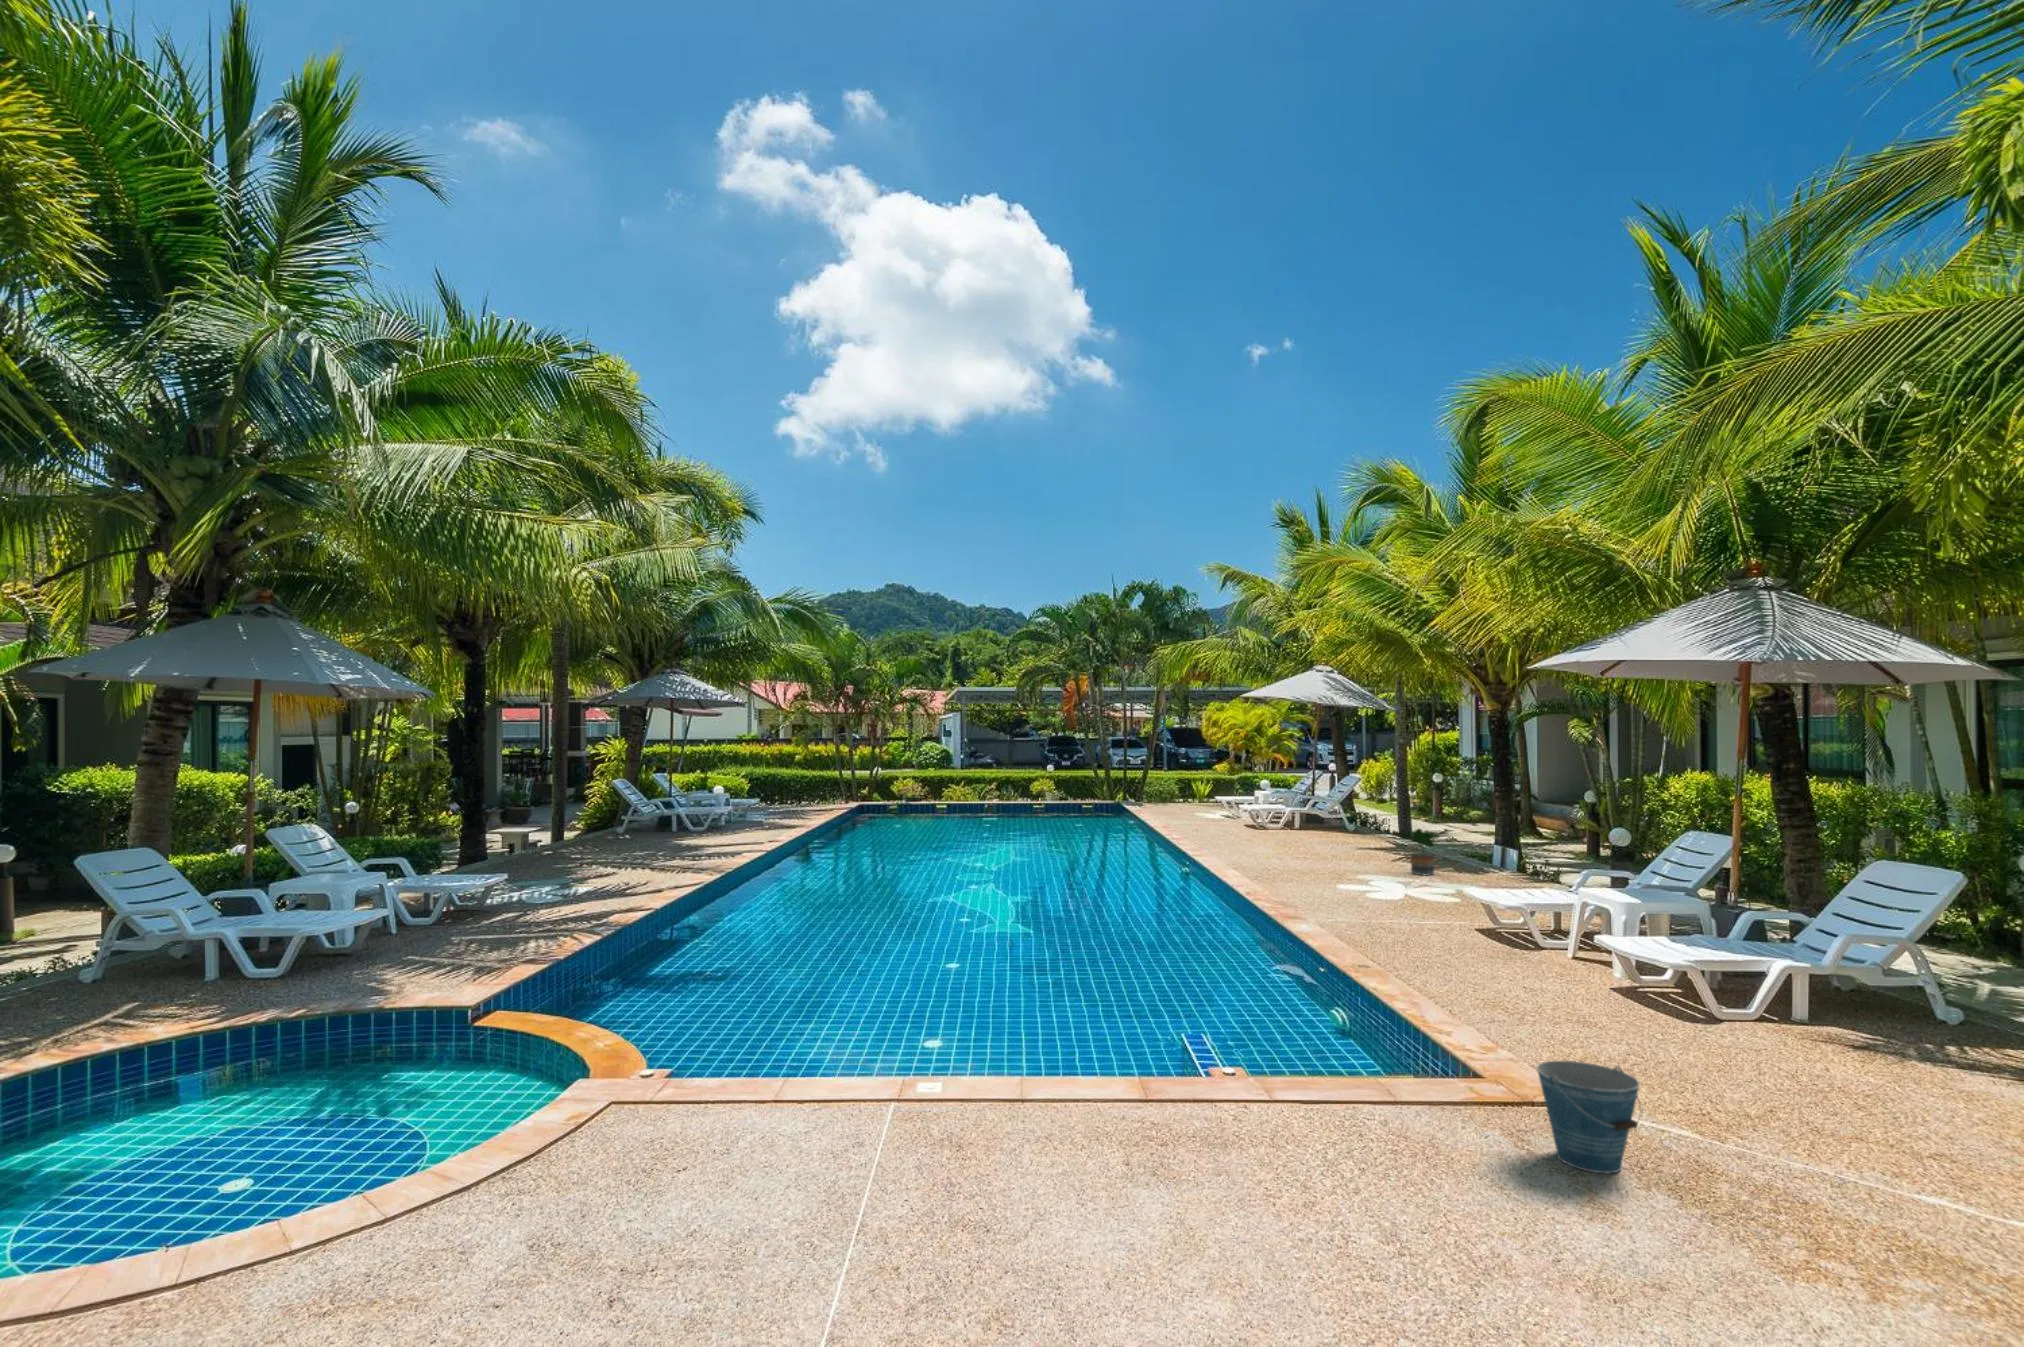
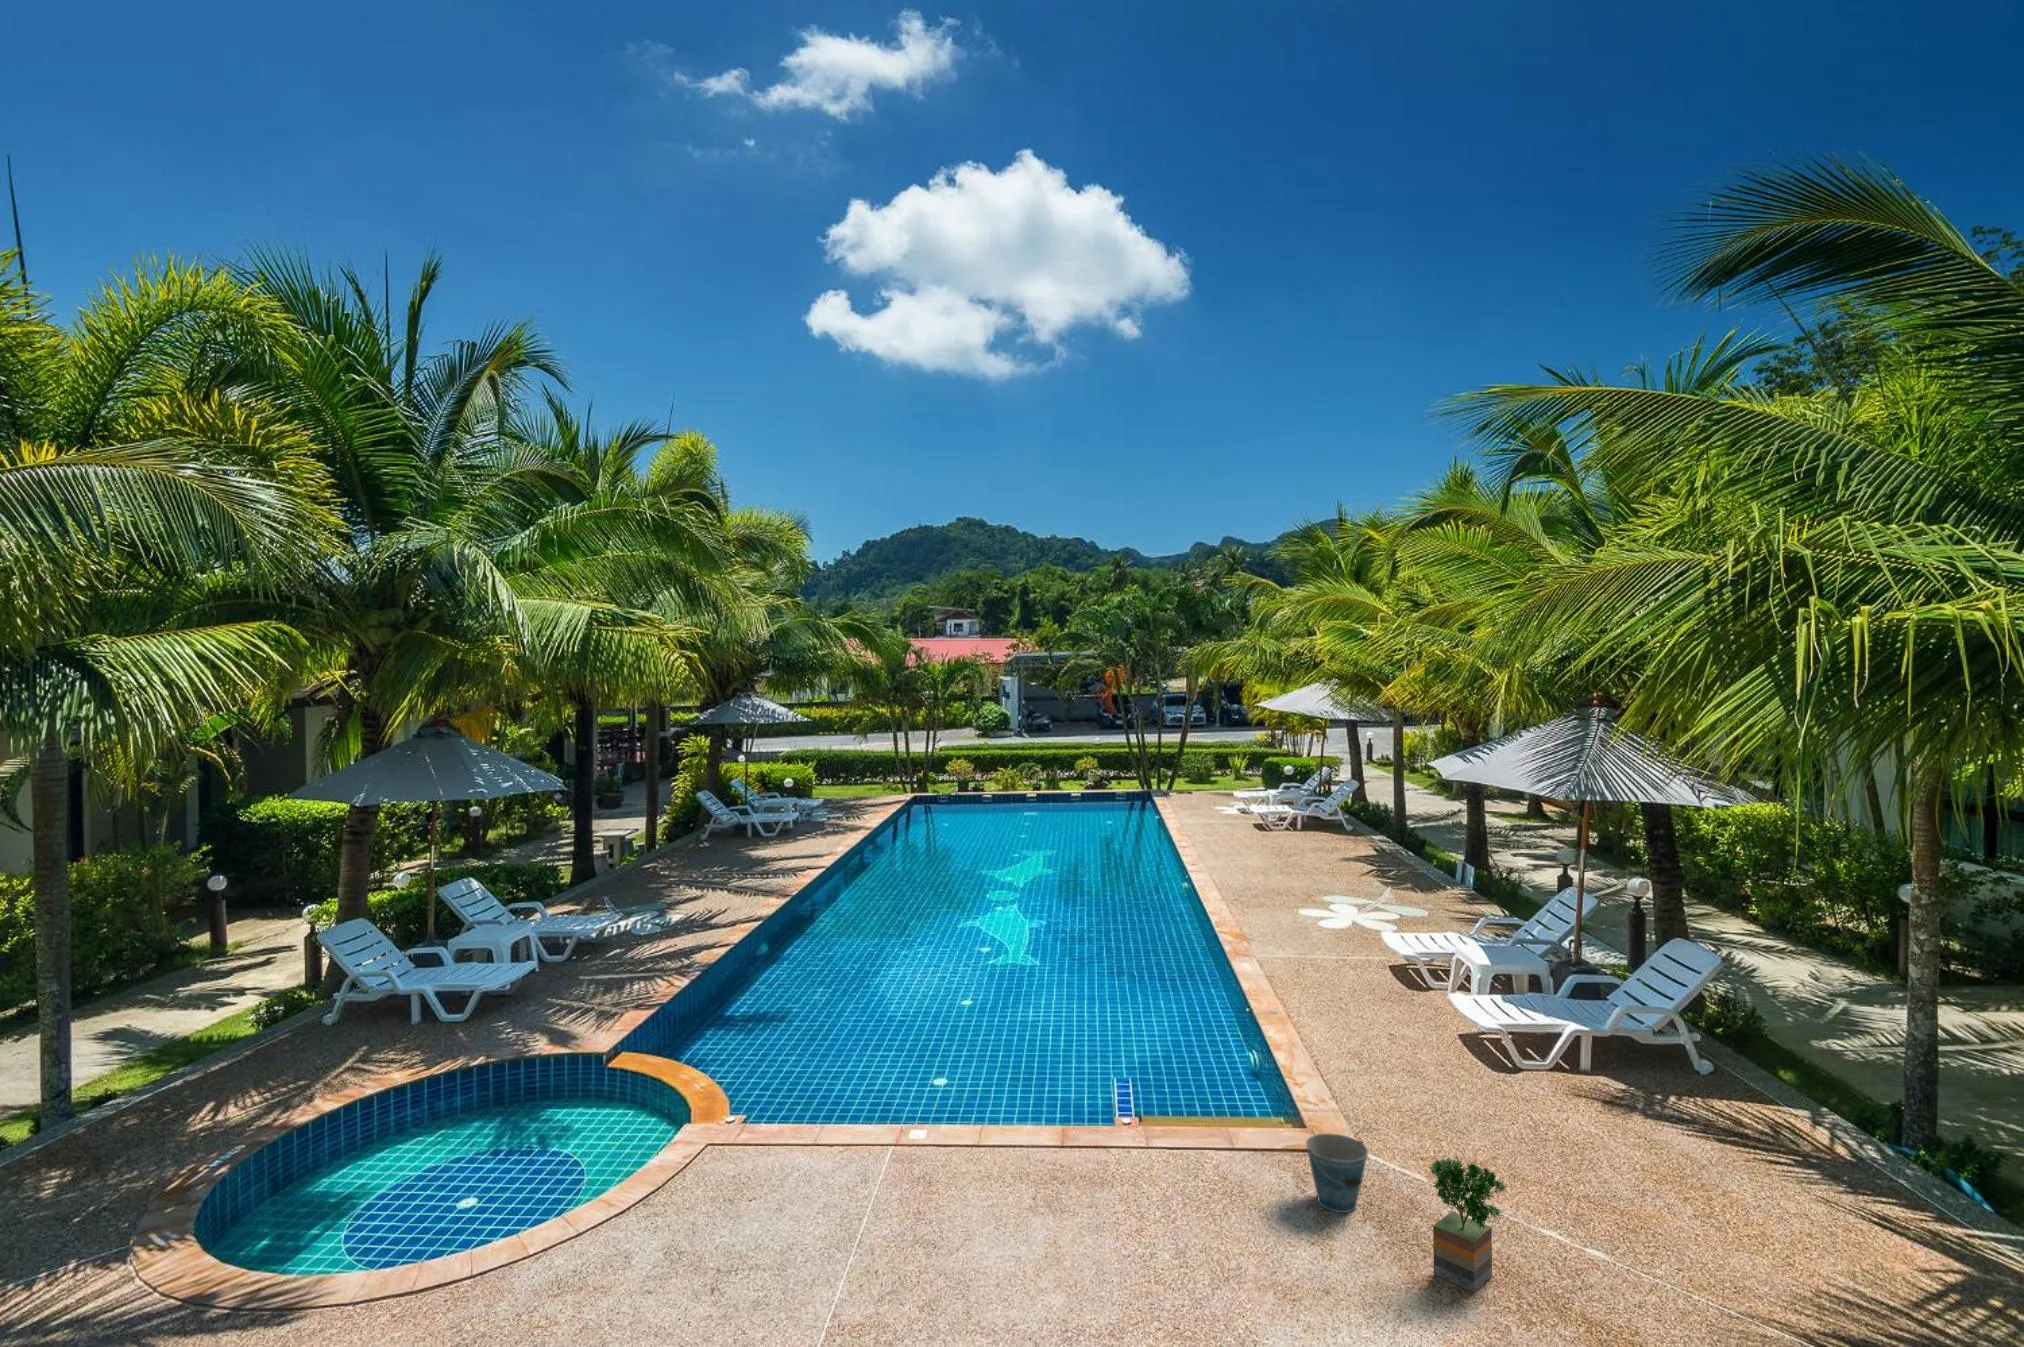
potted tree: present [1410,829,1439,876] -> present [1430,1158,1506,1293]

